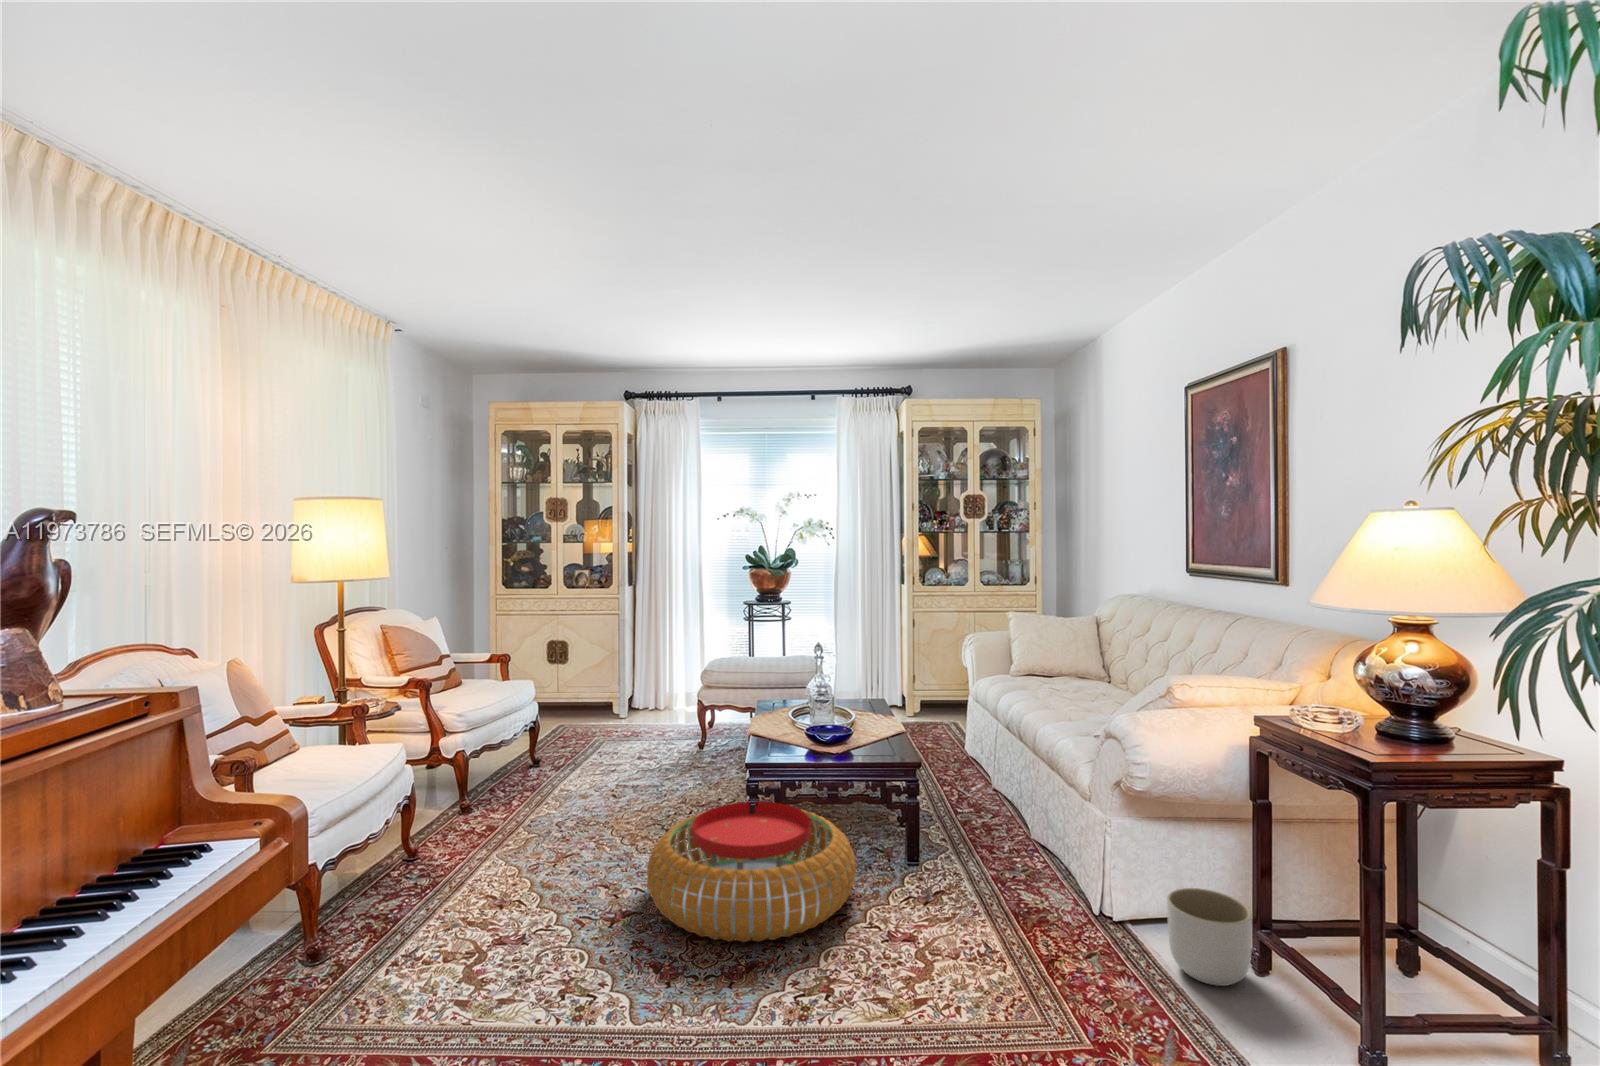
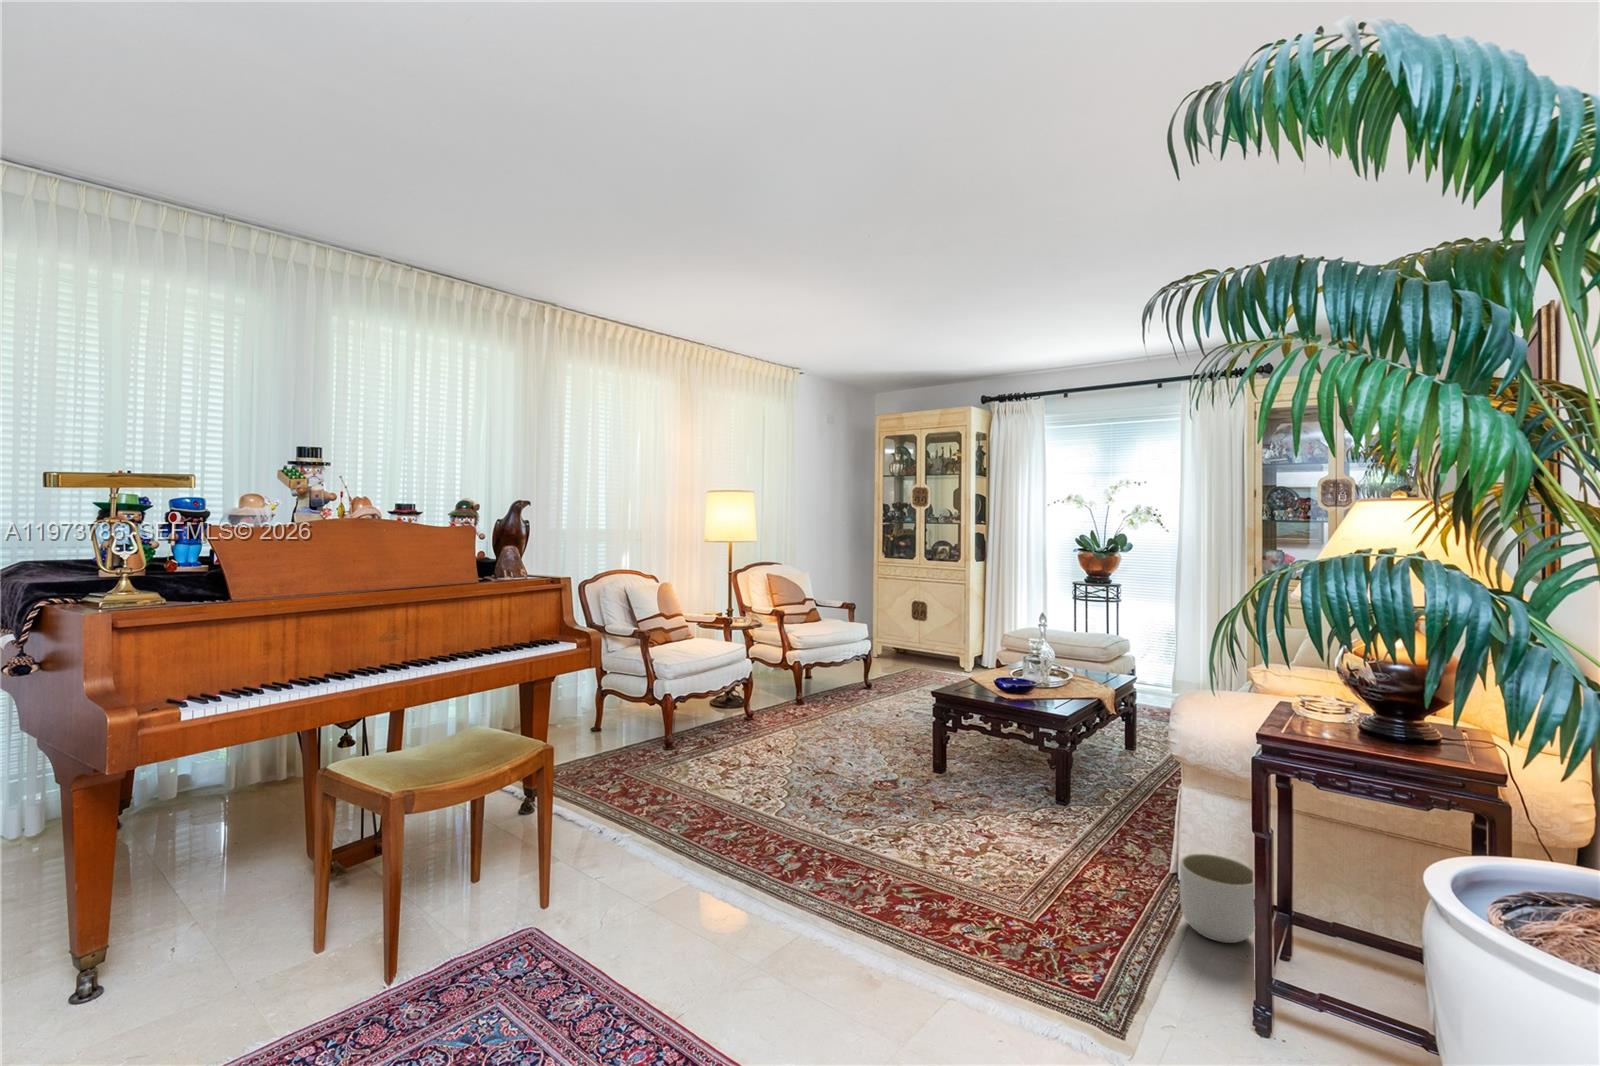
pouf: present [647,802,856,942] -> none [838,719,994,810]

